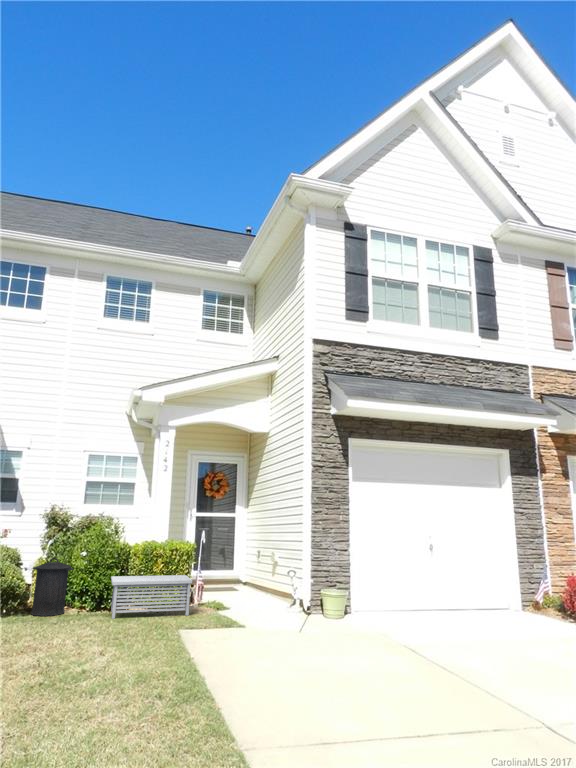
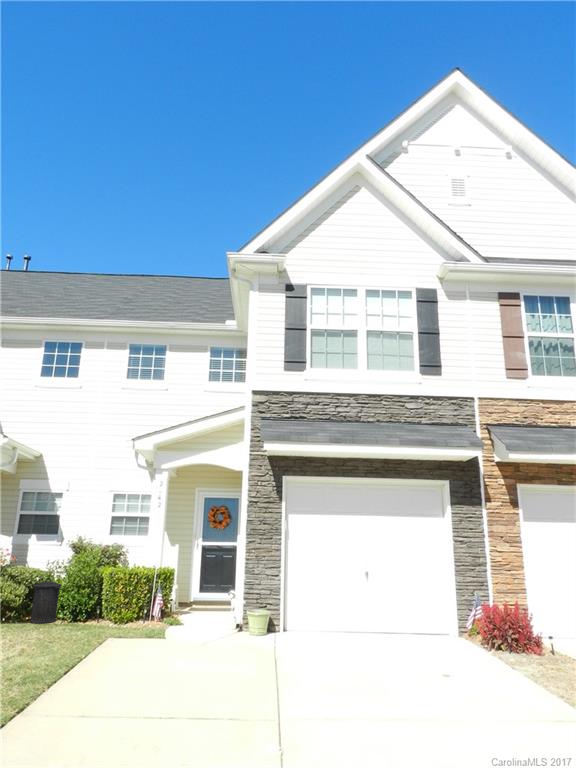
storage bench: present [111,575,192,619] -> none [81,594,152,628]

